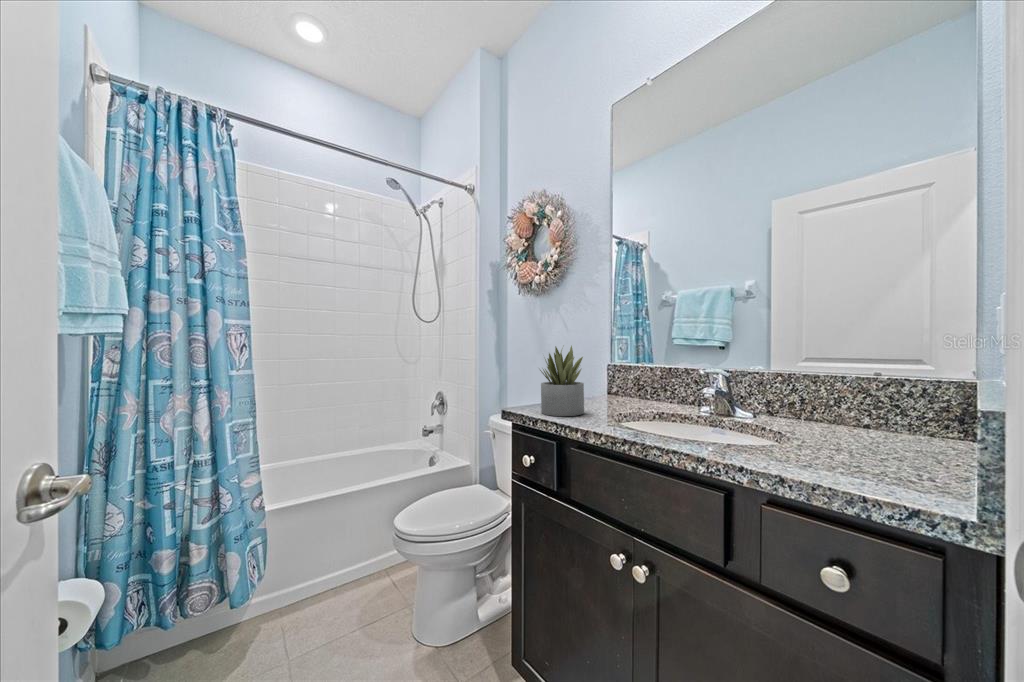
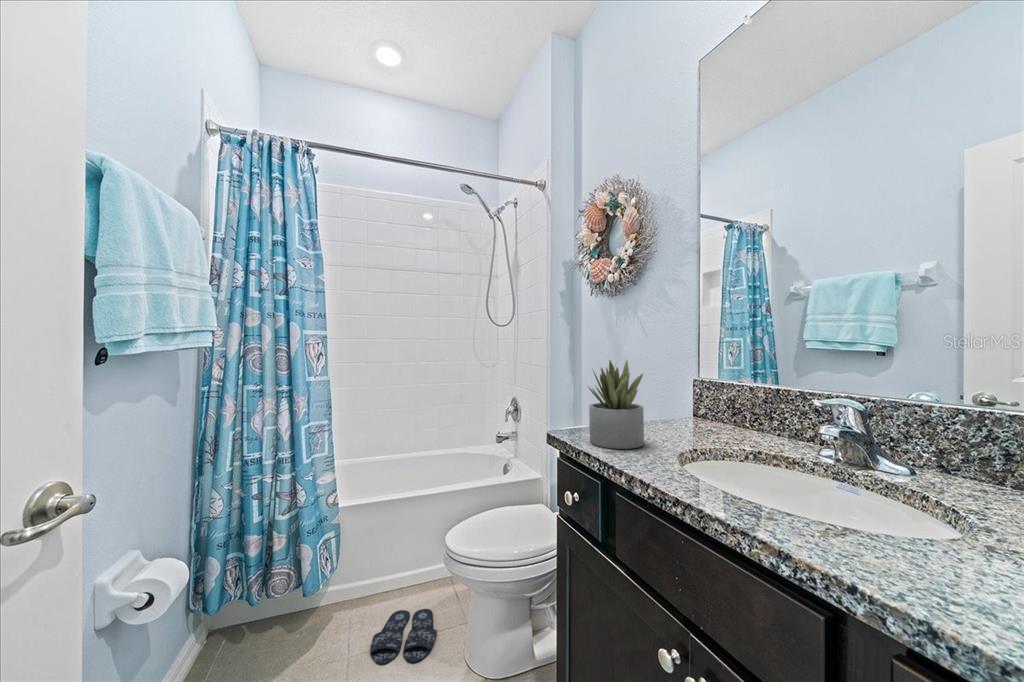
slippers: none [309,600,378,658] -> present [370,609,437,665]

